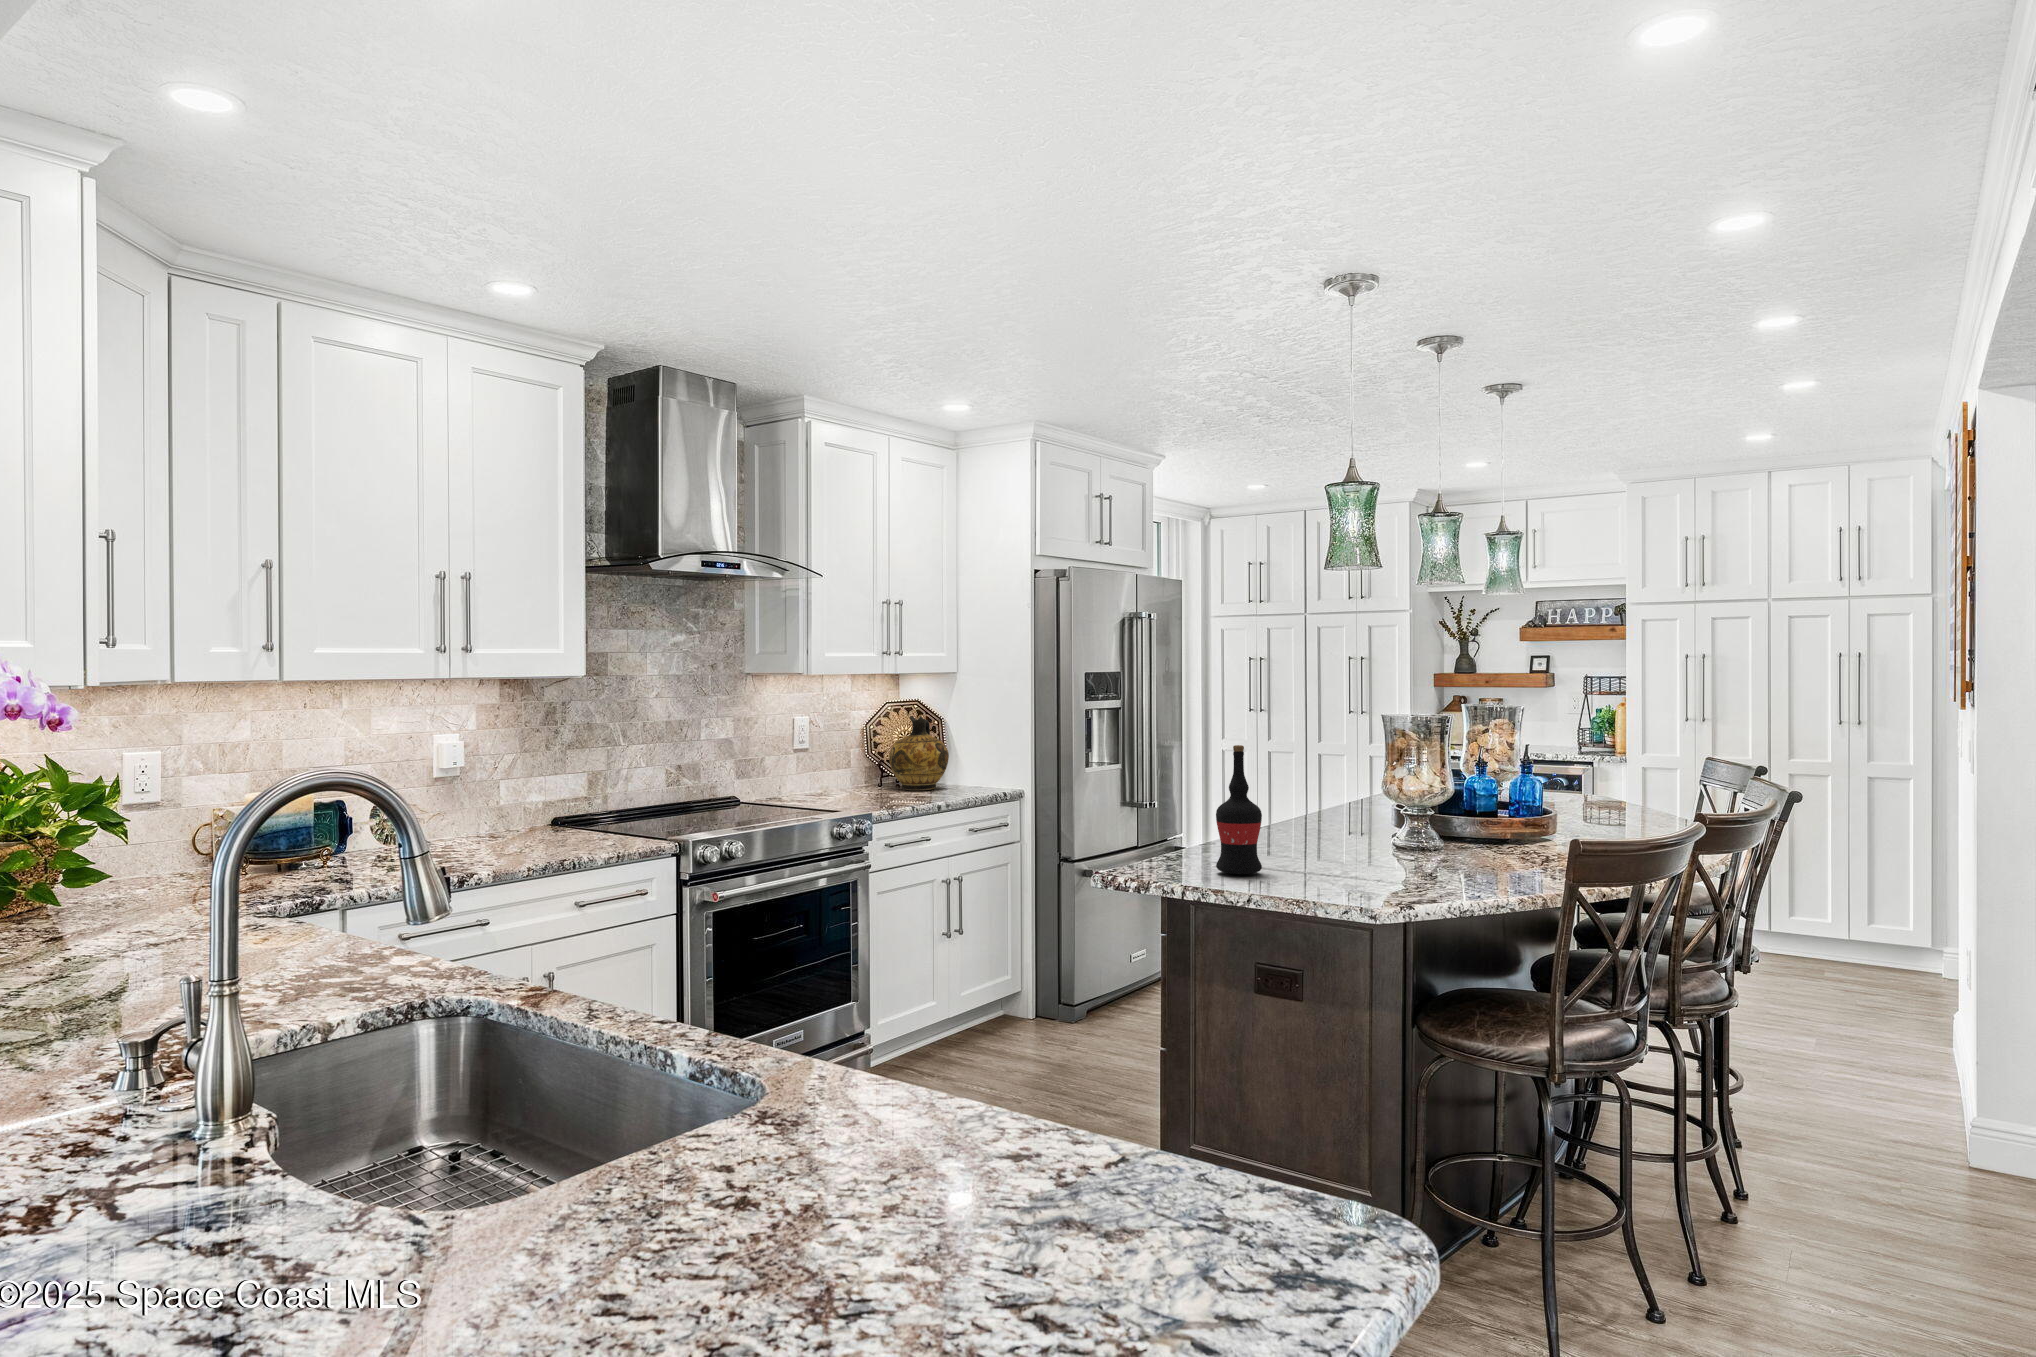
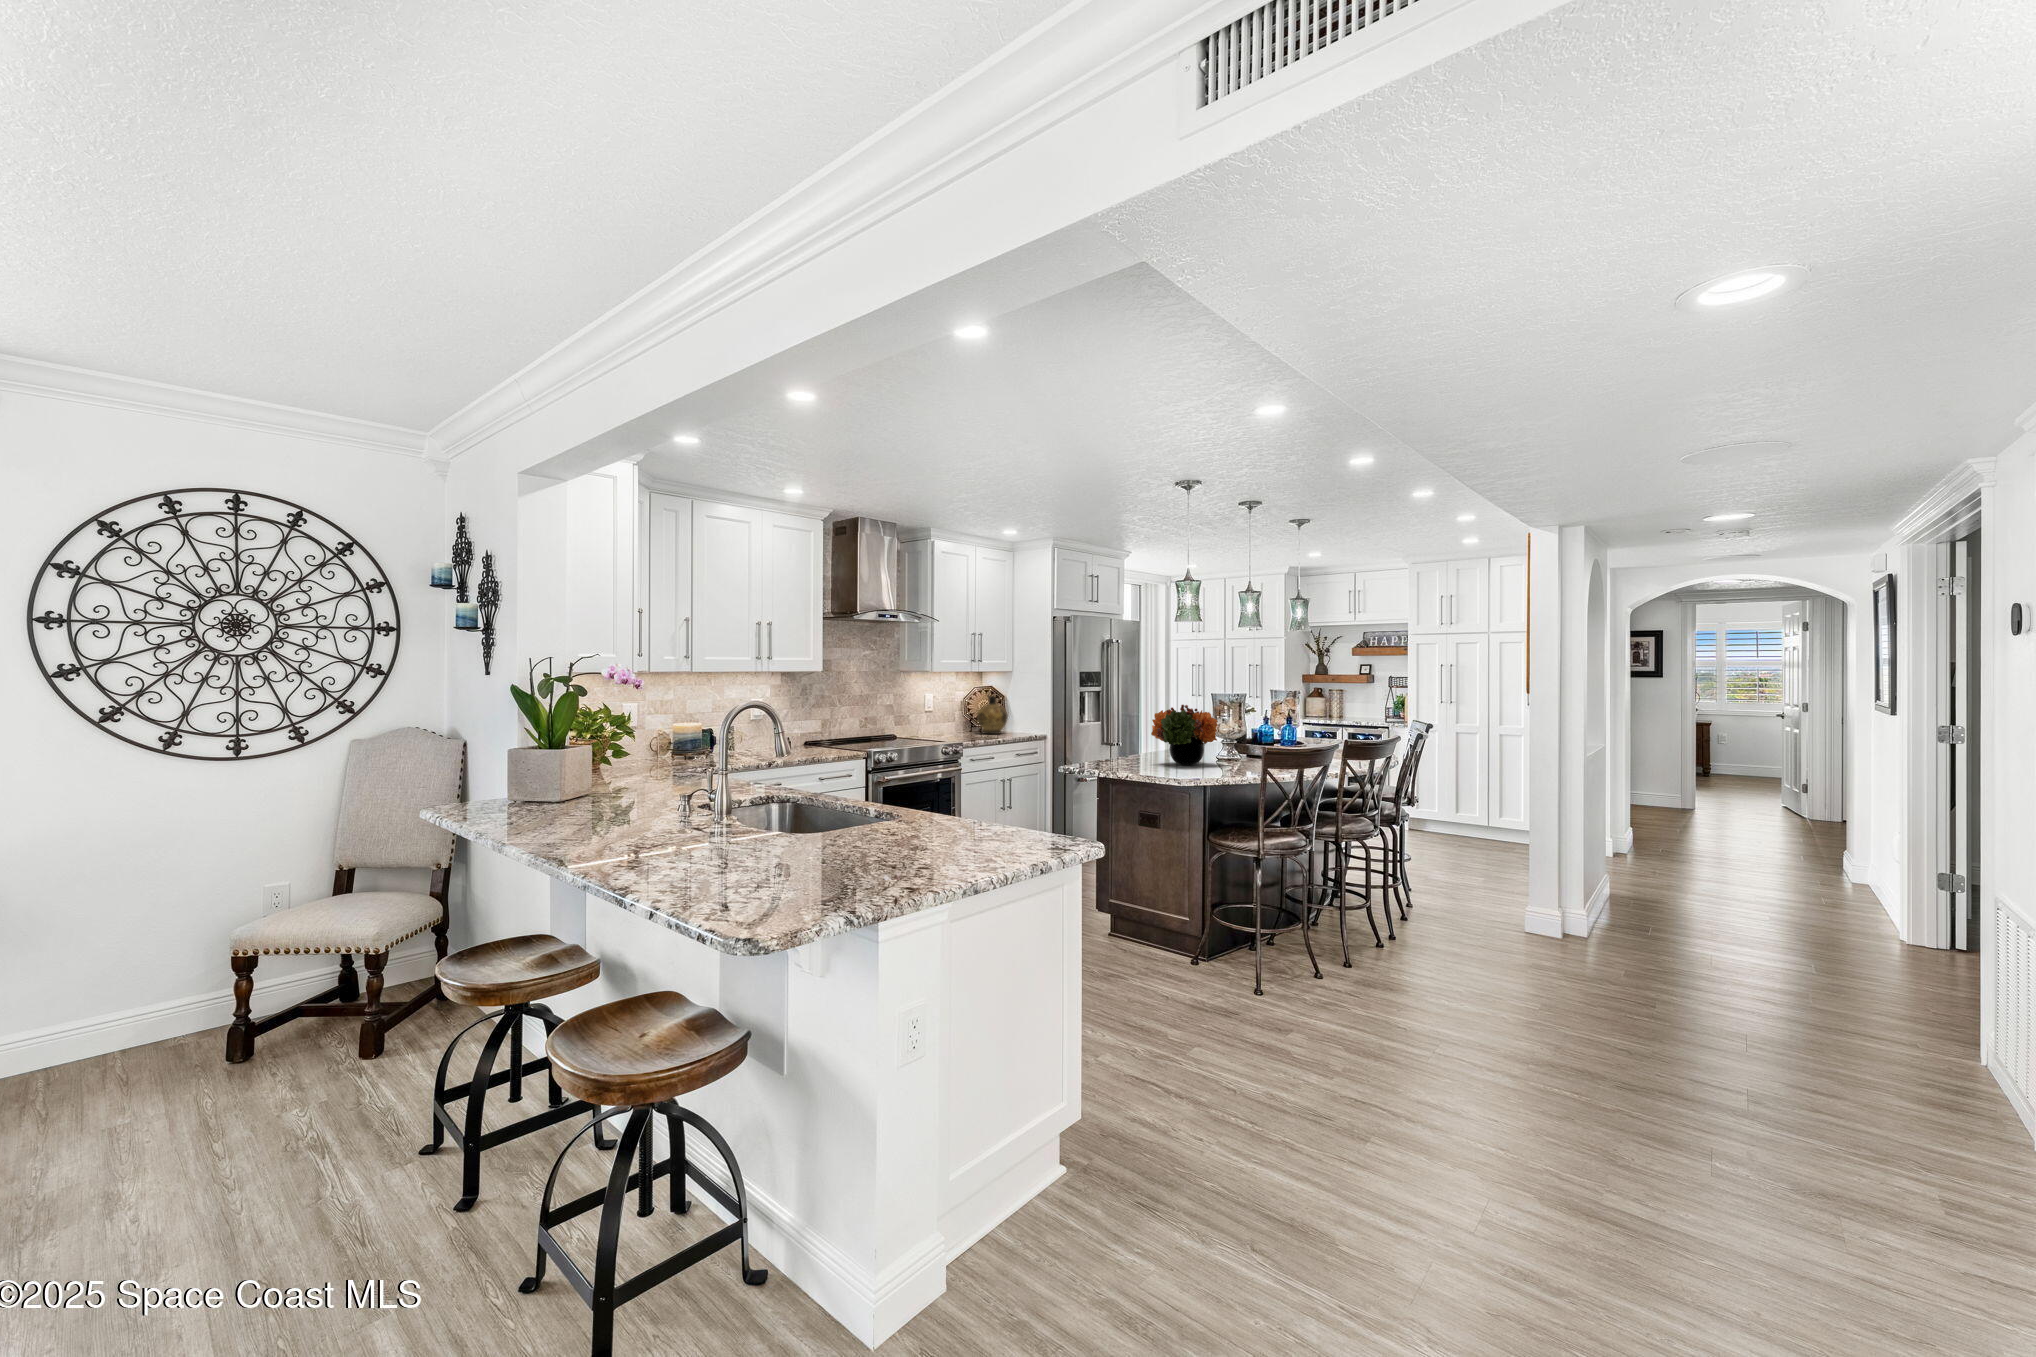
flower arrangement: none [1277,735,1419,860] -> present [1151,705,1218,765]
wine bottle: present [1216,745,1262,874] -> none [1114,708,1135,769]

